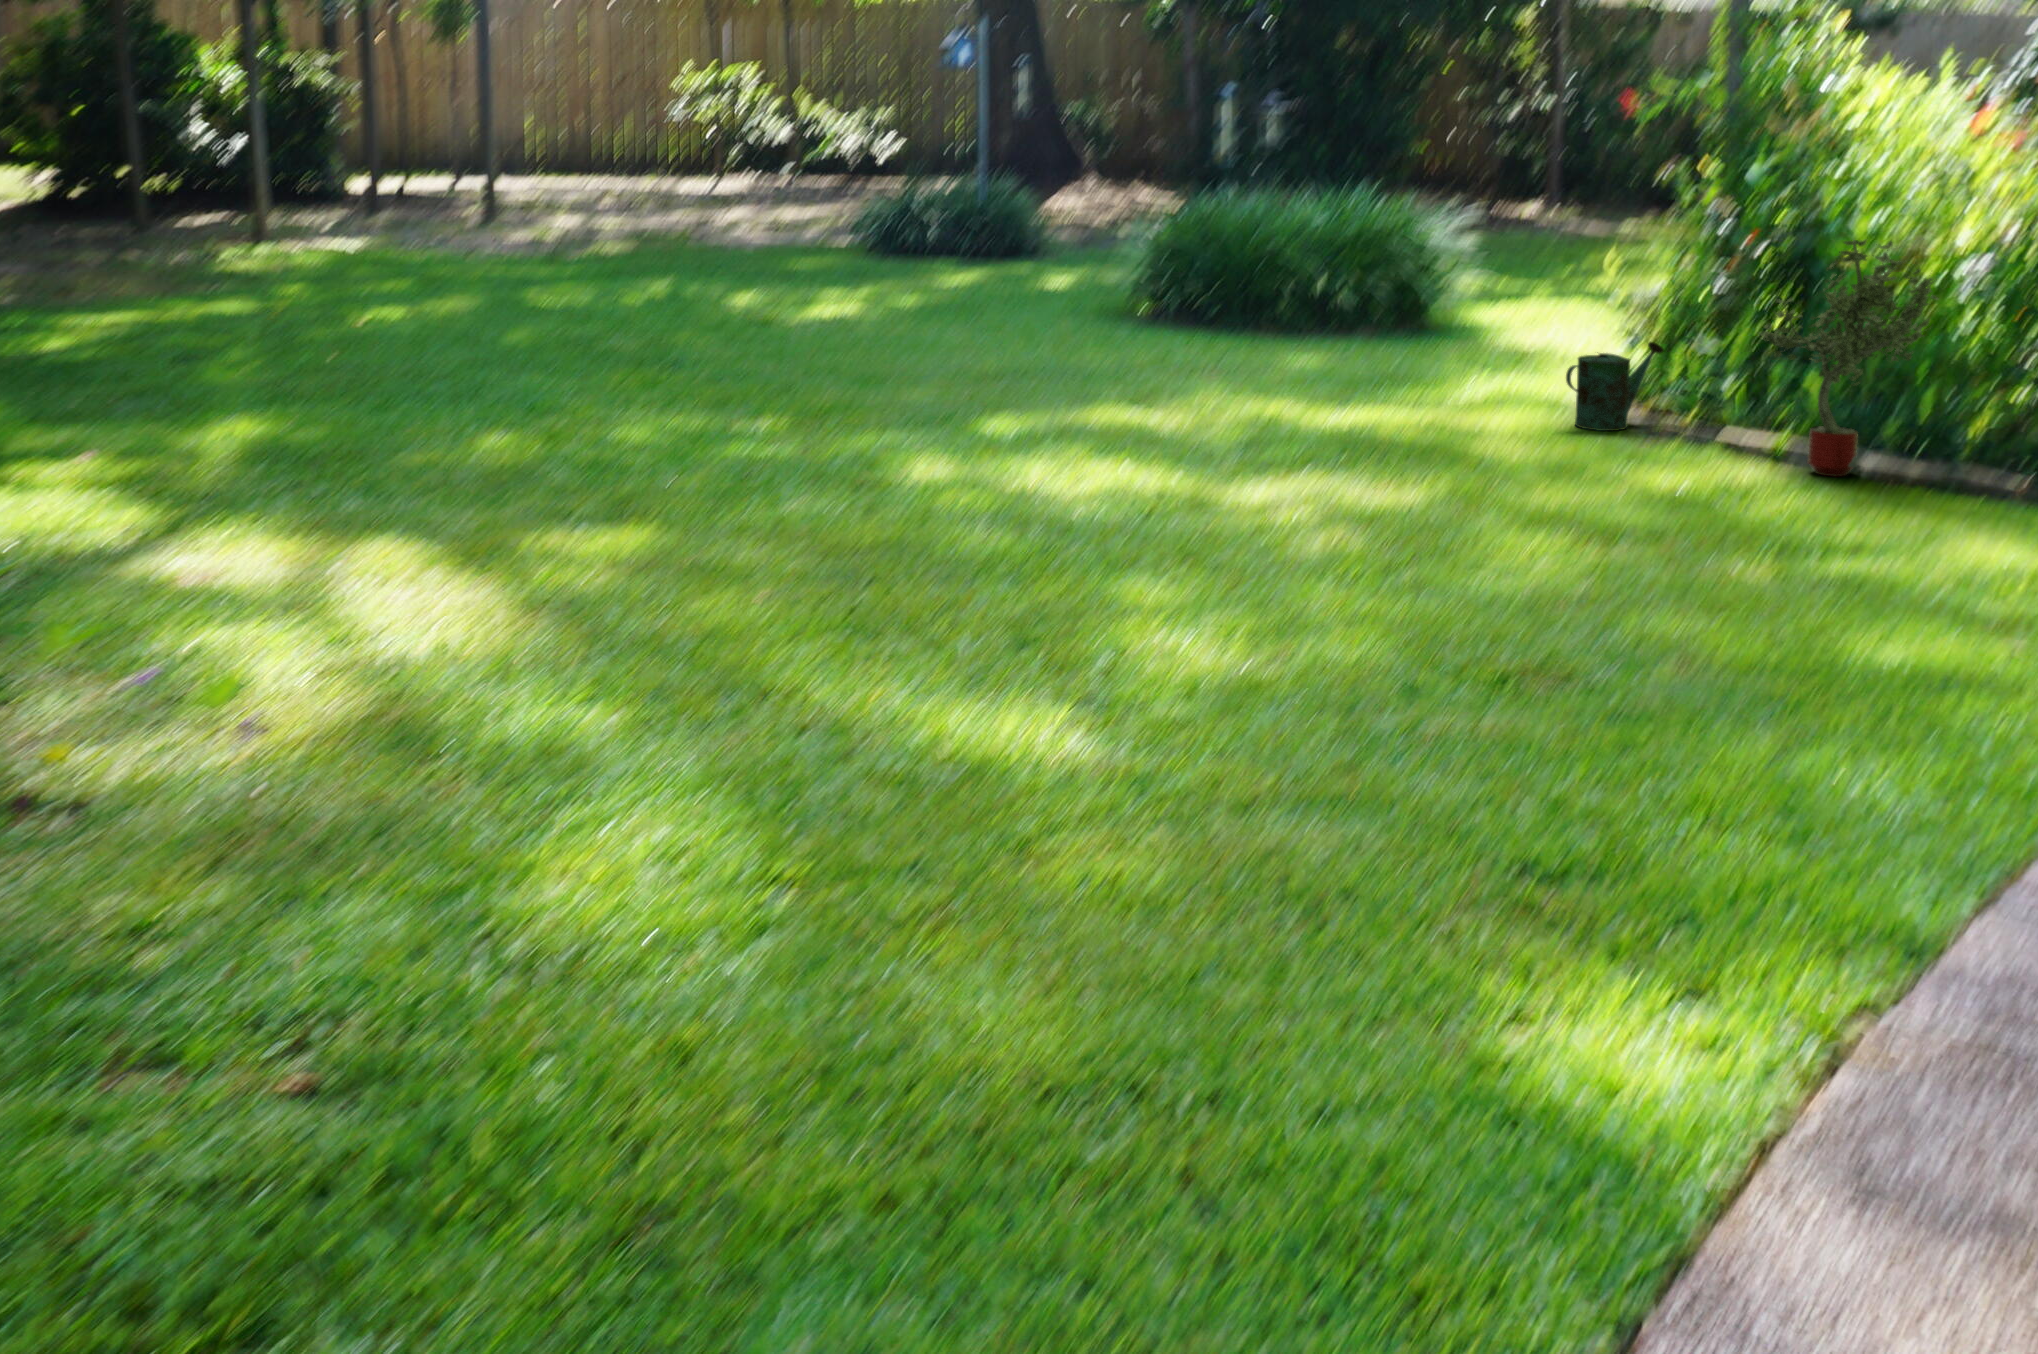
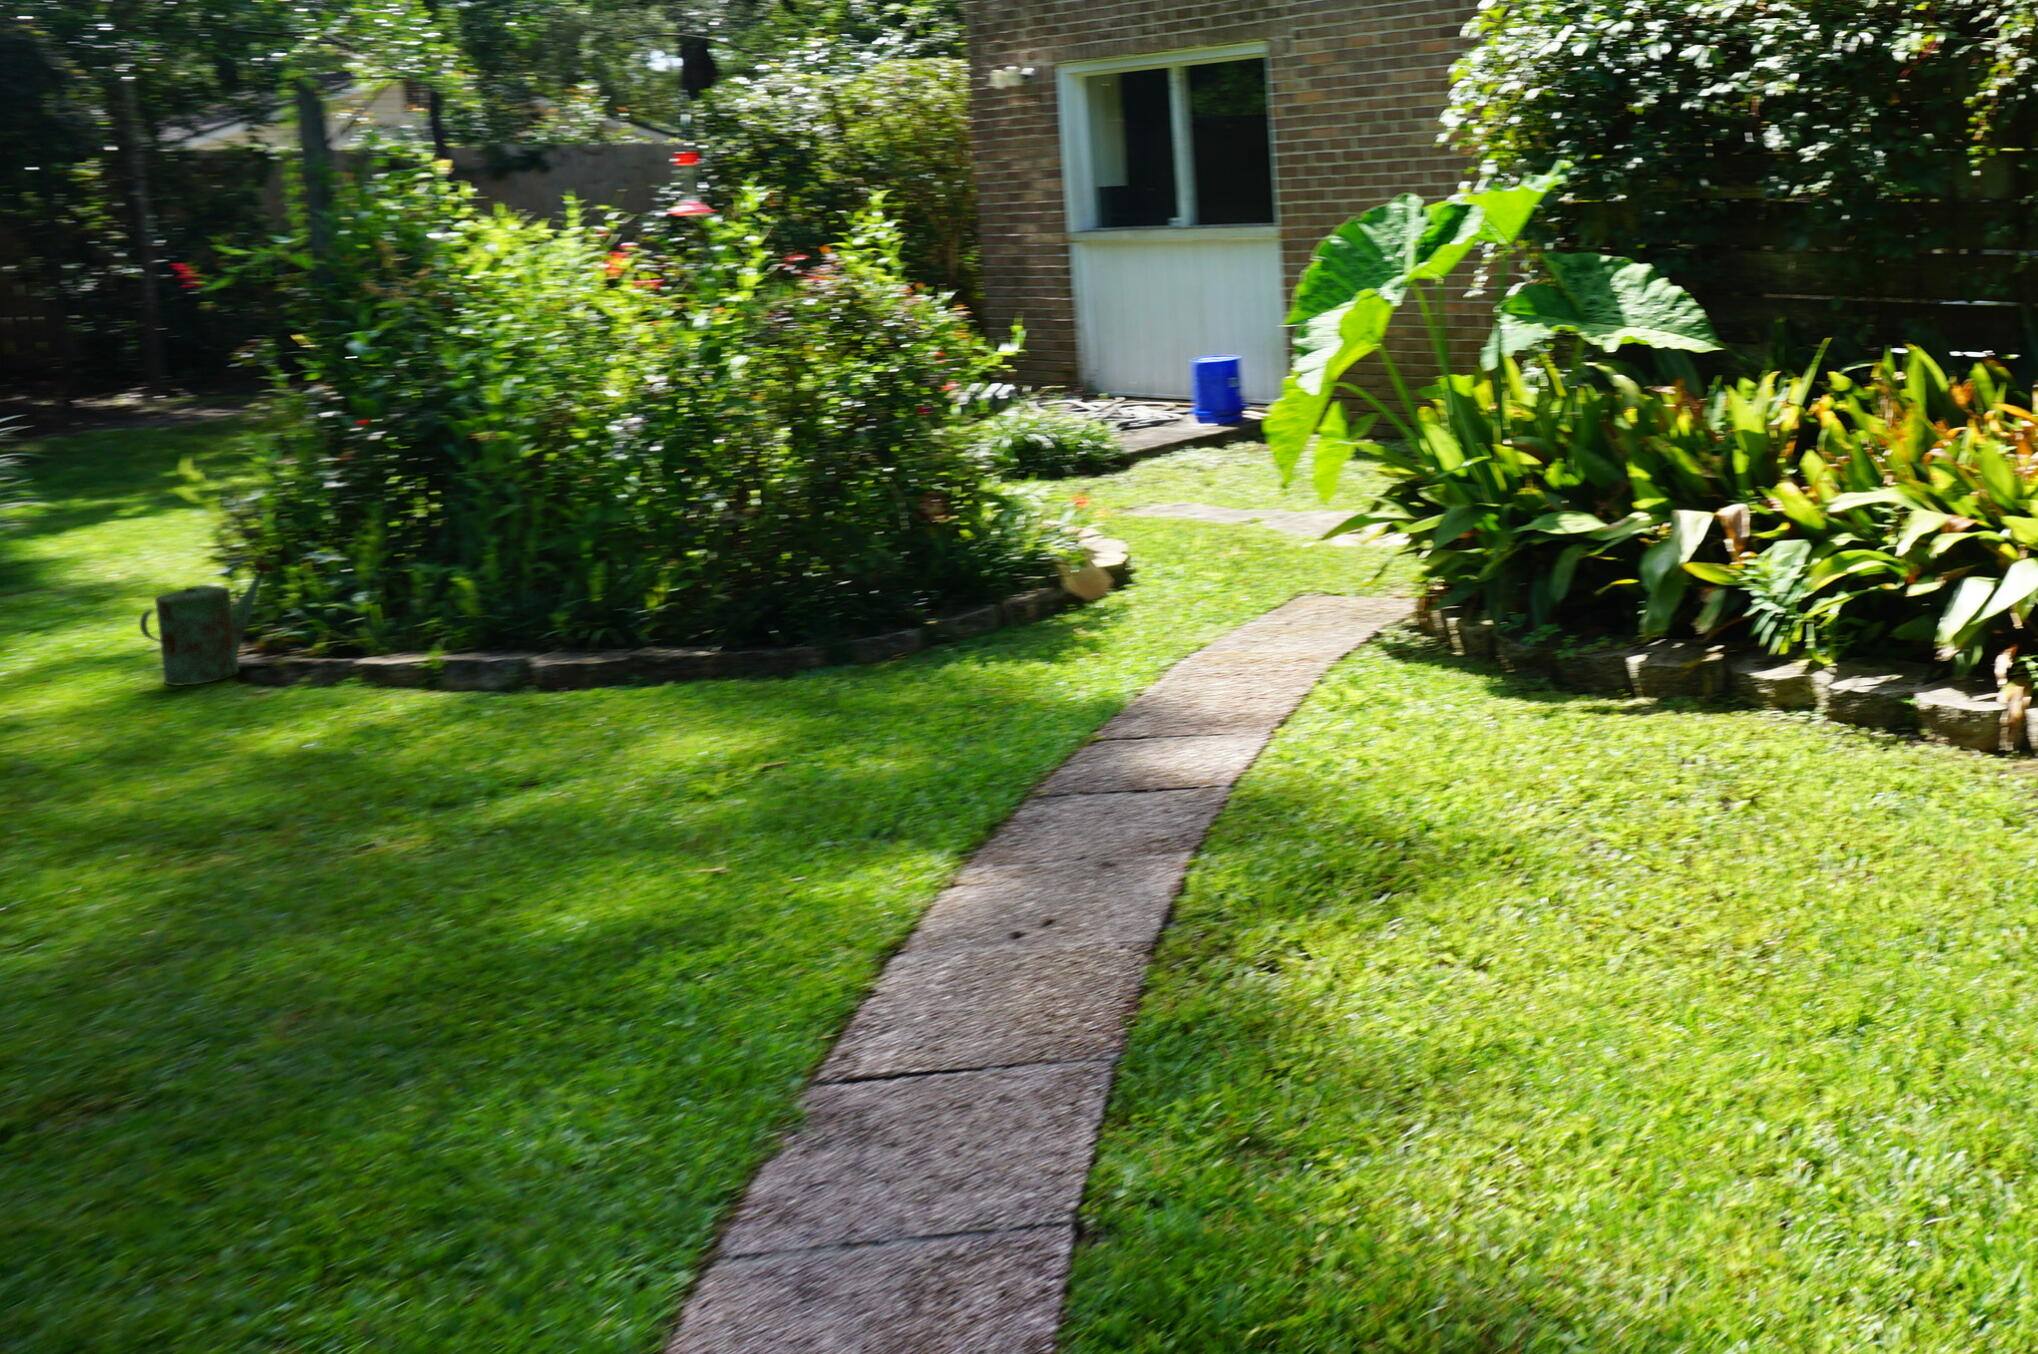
potted tree: present [1760,240,1938,477] -> none [386,408,592,687]

